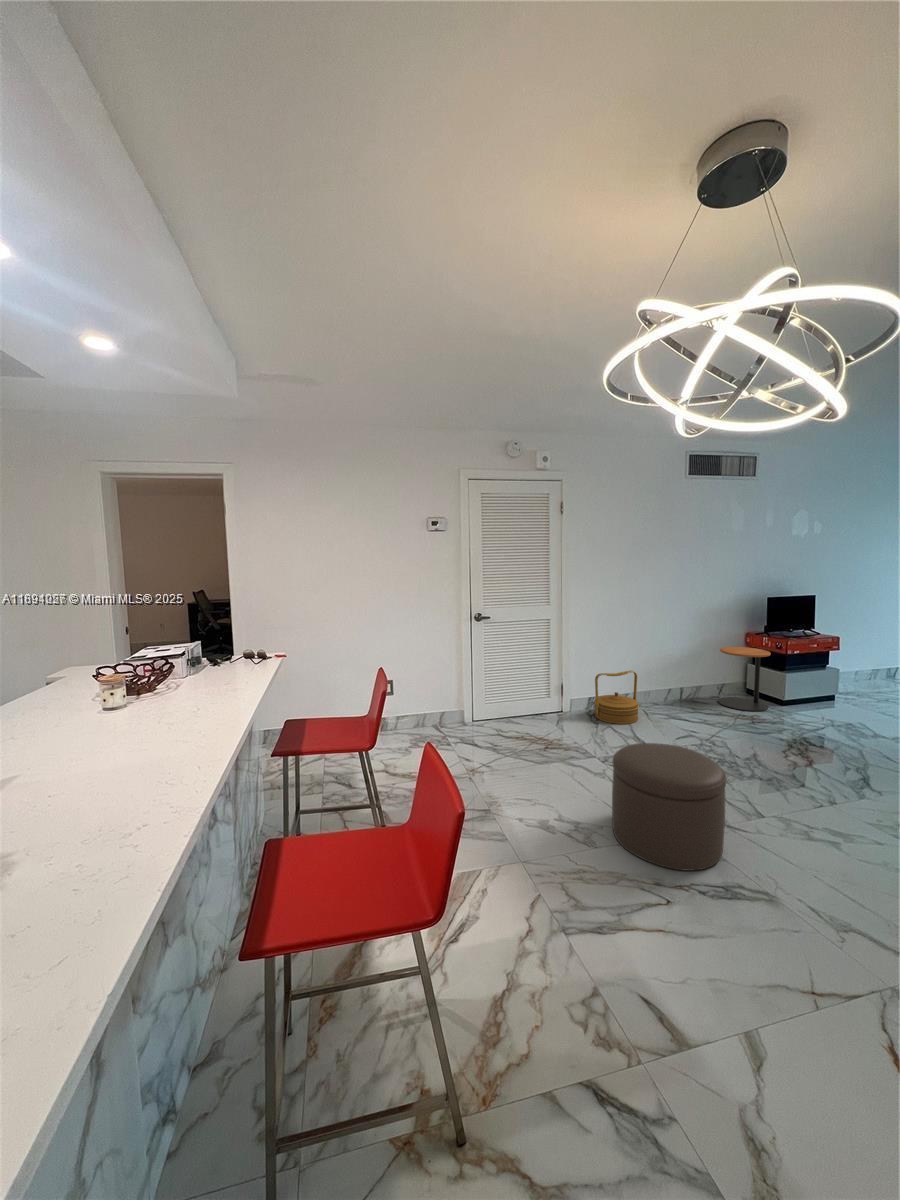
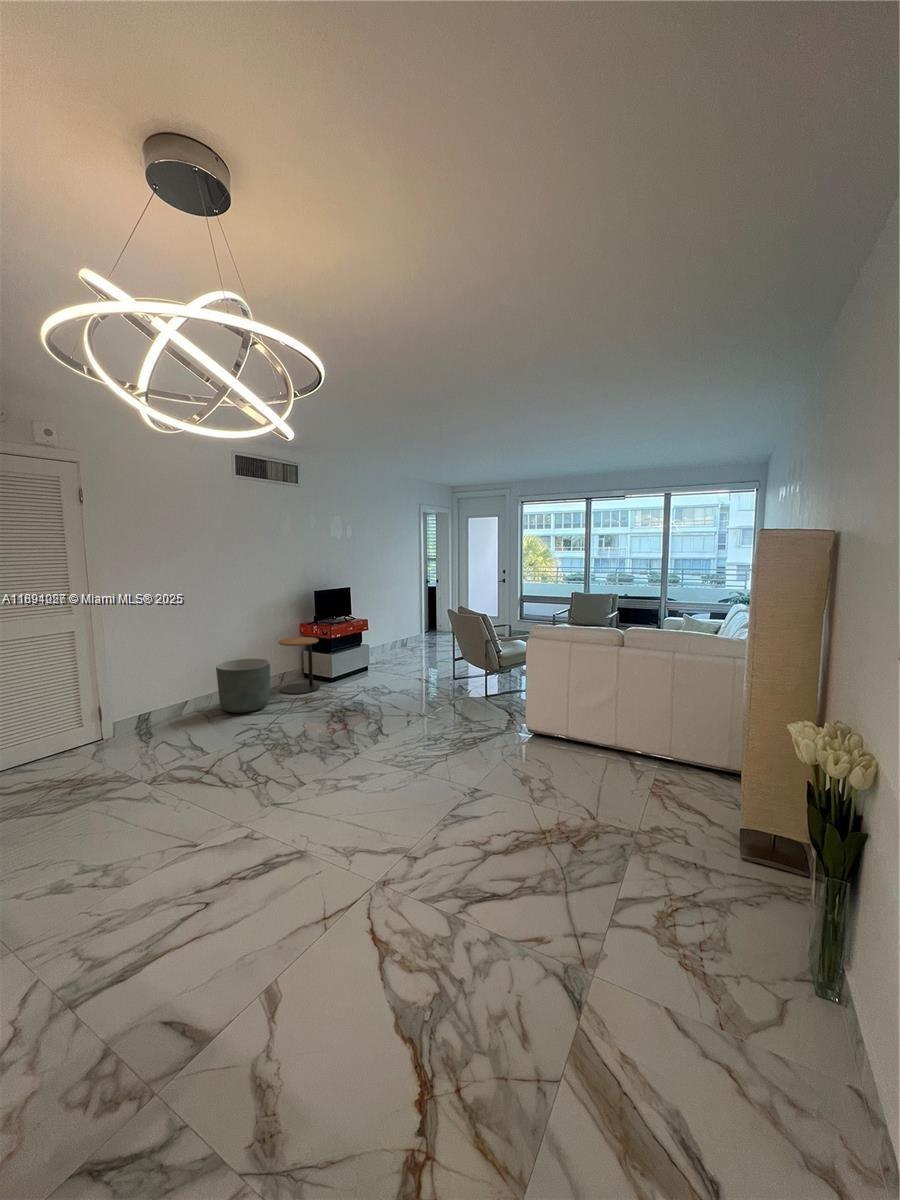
planter: none [656,662,712,717] -> present [216,658,270,713]
woven basket: present [594,671,639,724] -> none [143,676,199,738]
ottoman: present [612,743,726,871] -> none [147,744,266,873]

